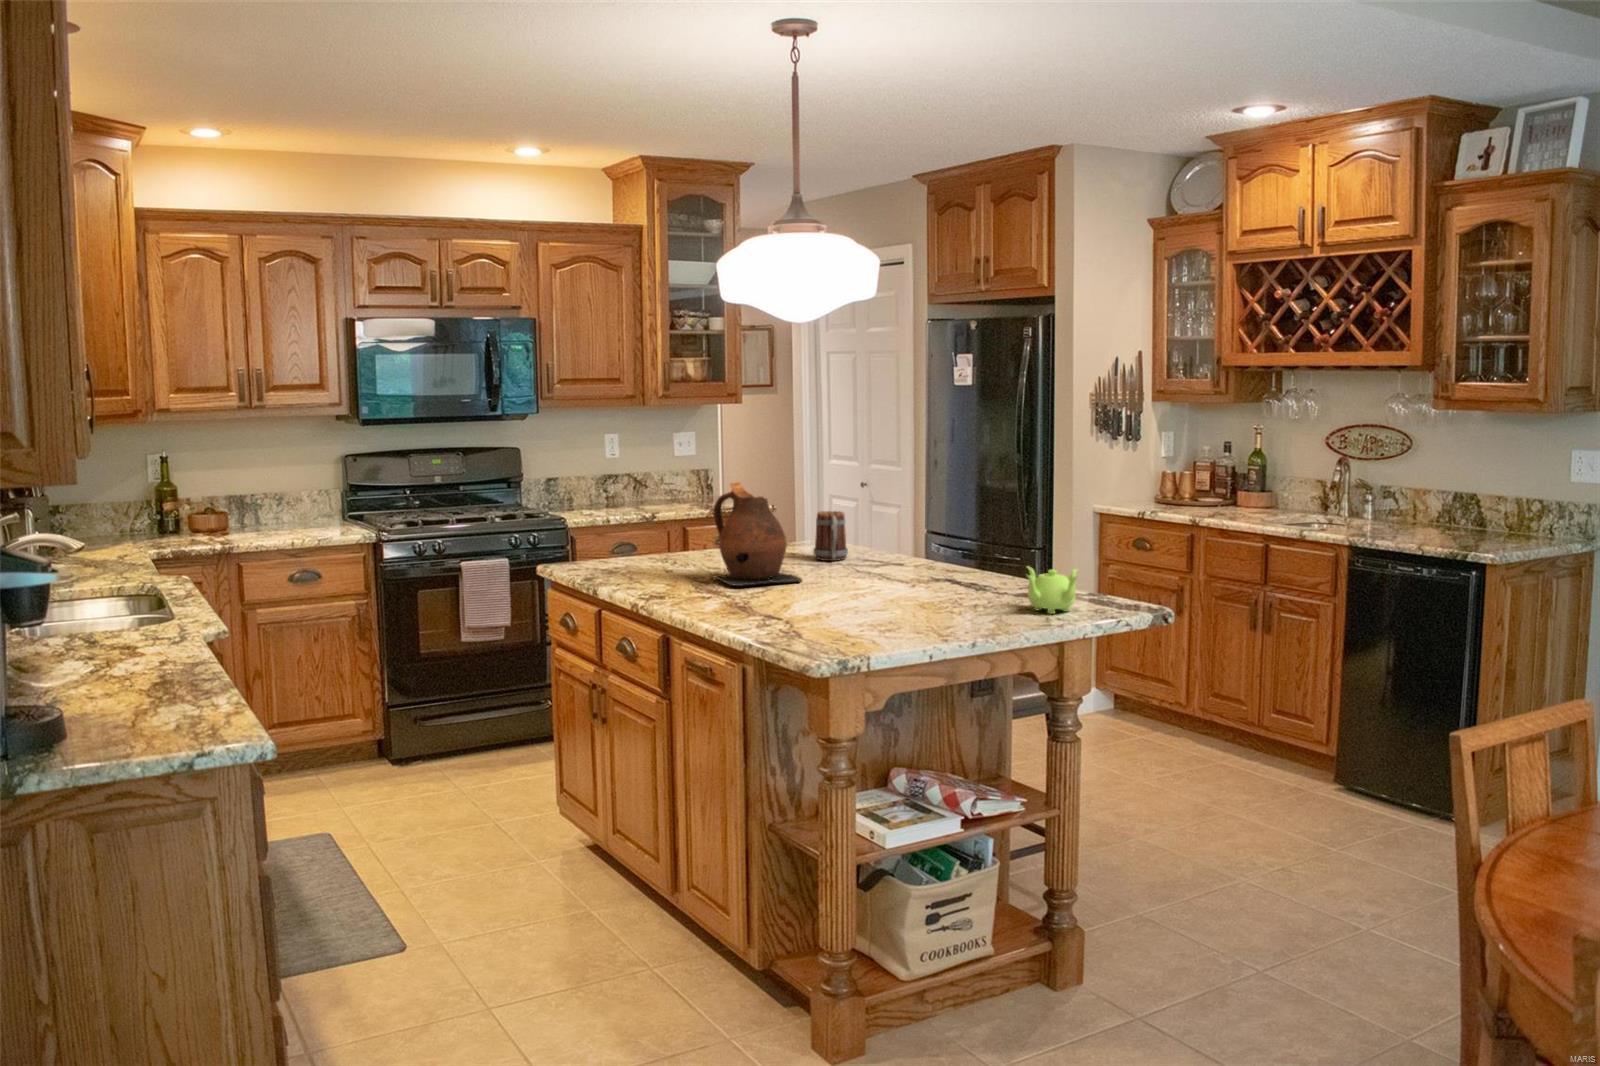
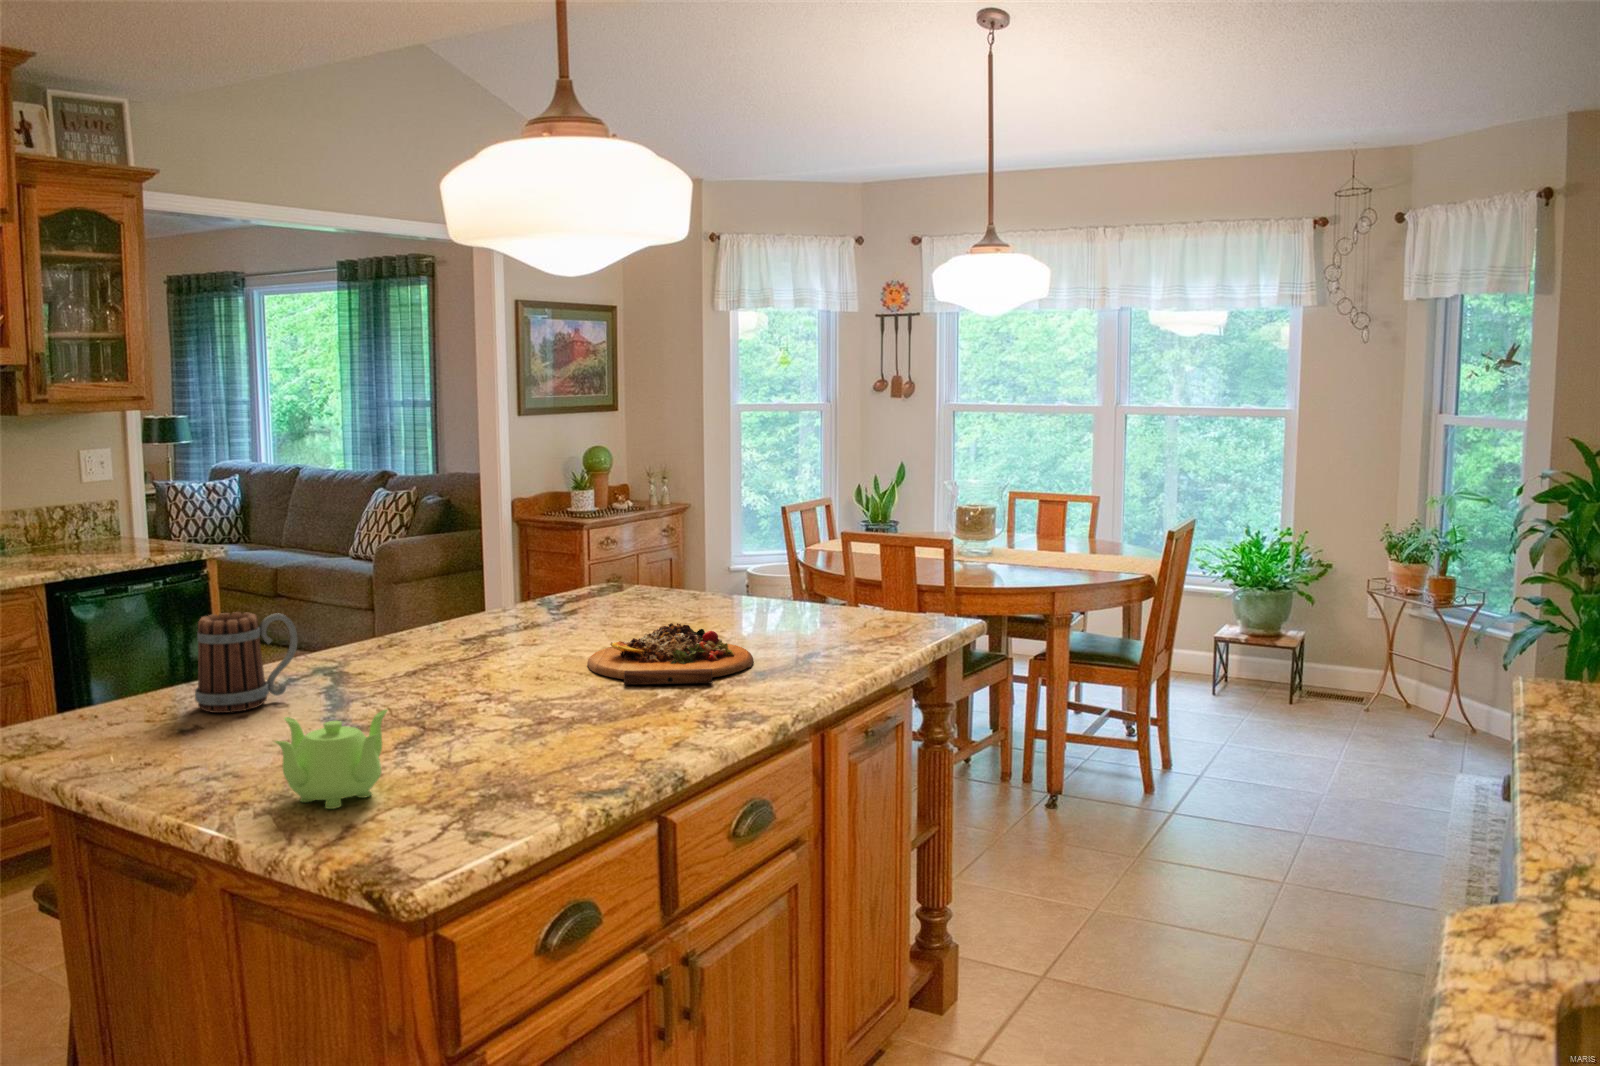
ceramic pitcher: present [713,482,802,586] -> none [396,549,566,732]
teapot: present [1027,567,1078,614] -> present [275,709,387,809]
cutting board: none [752,582,891,620] -> present [587,623,753,685]

